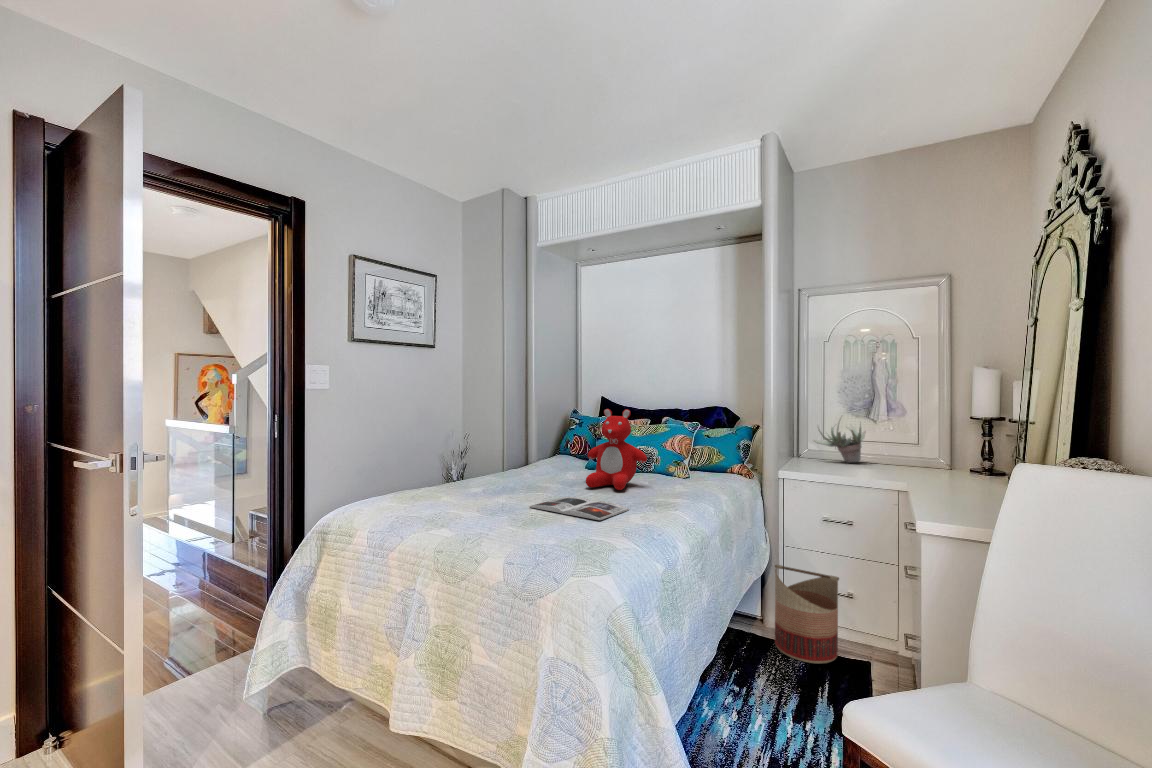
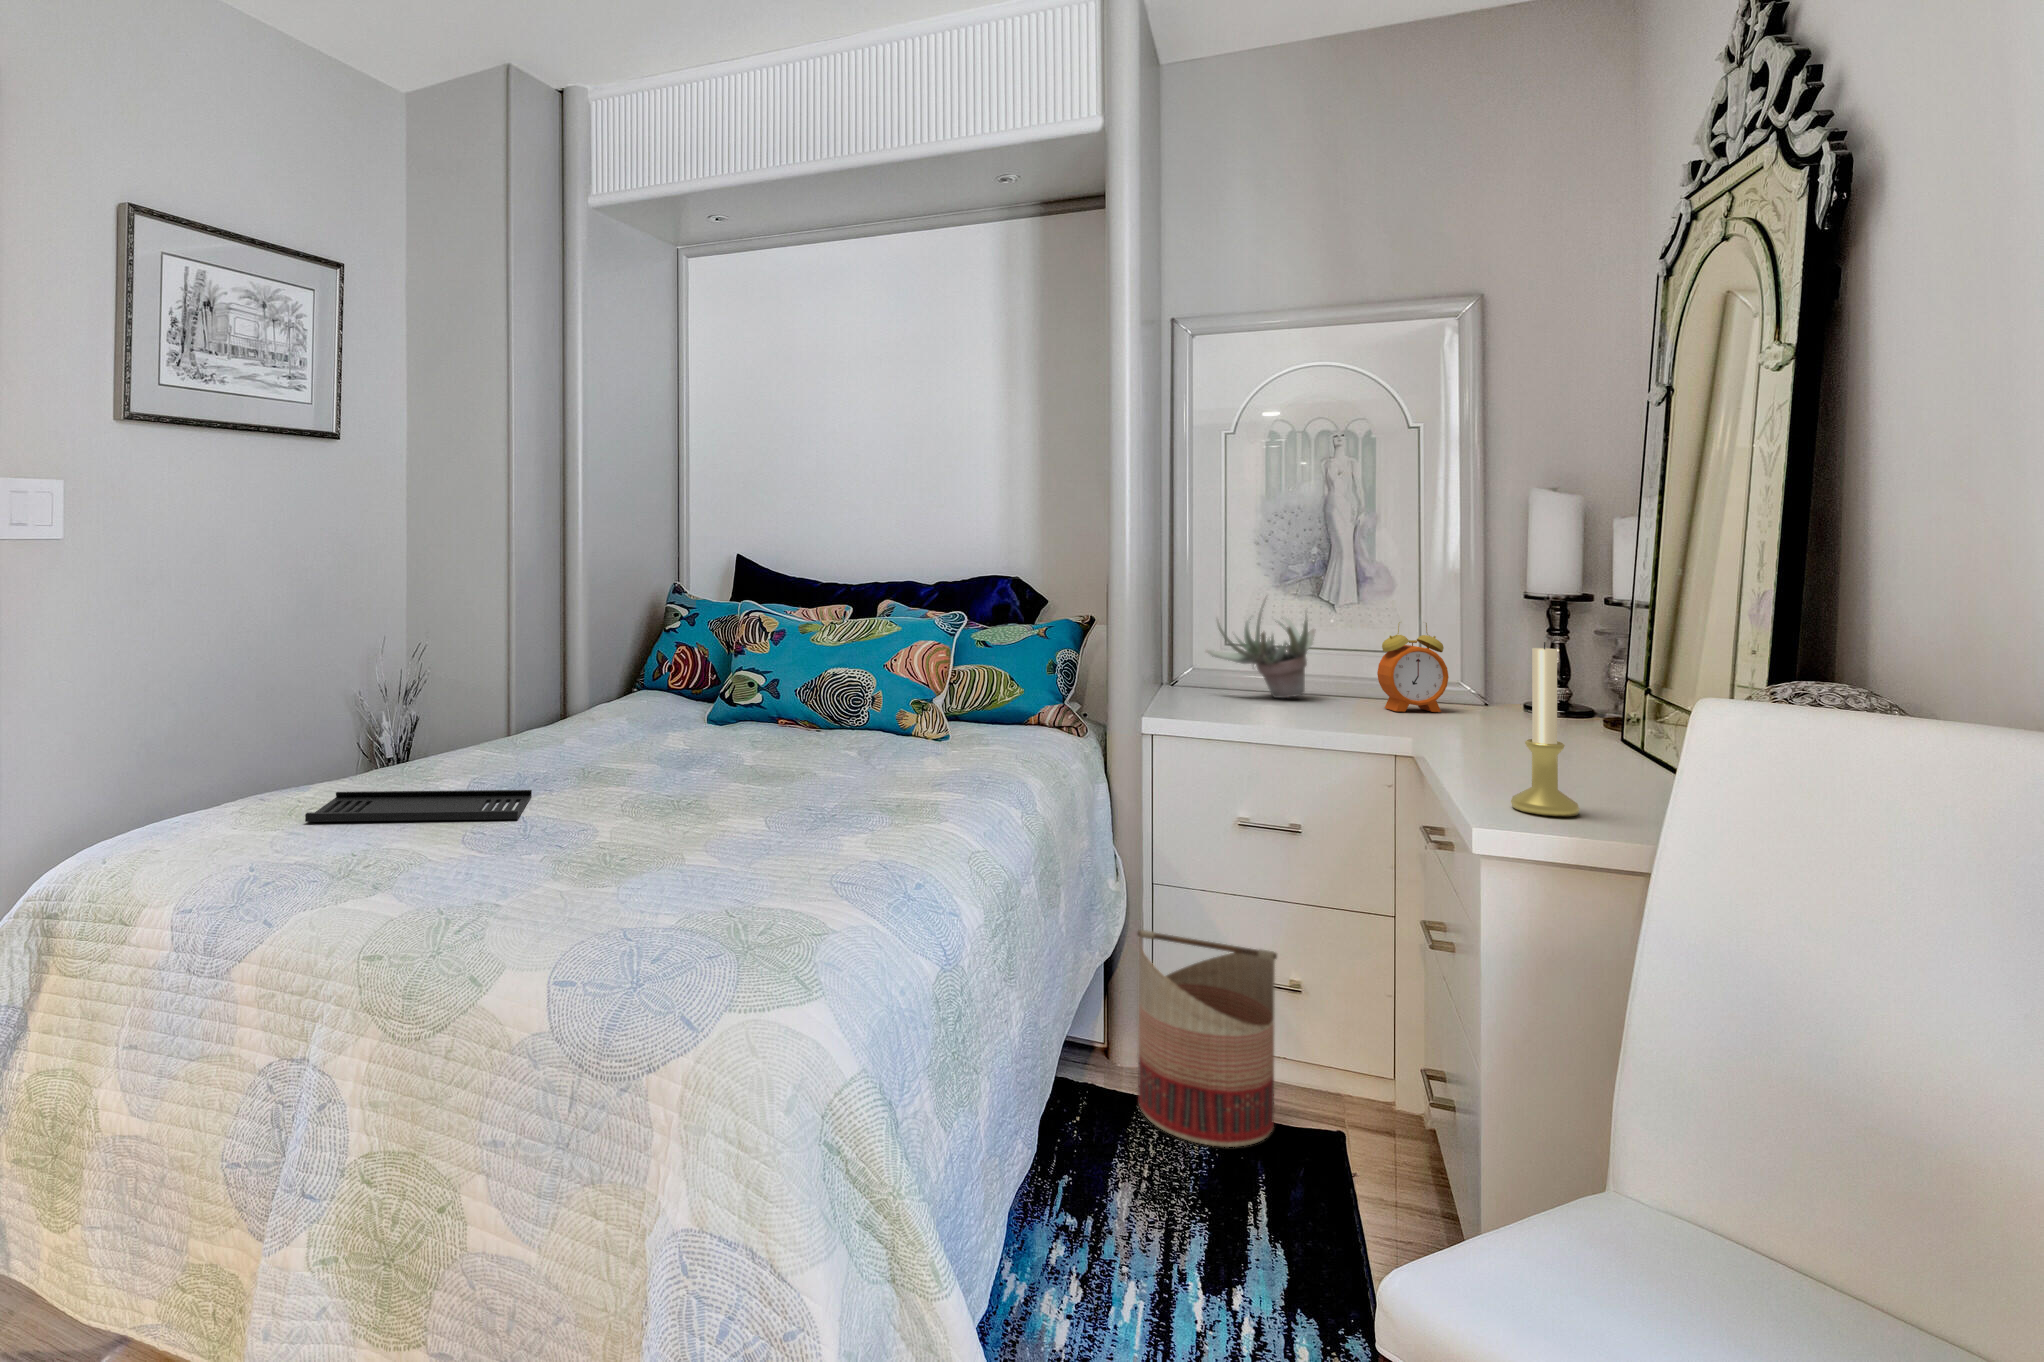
teddy bear: present [586,409,647,490] -> none [717,585,858,775]
alarm clock: none [895,428,930,470] -> present [1377,622,1449,712]
candle holder: none [940,437,972,517] -> present [1511,642,1580,816]
tray: none [417,491,507,504] -> present [305,790,532,822]
magazine: present [530,497,629,520] -> none [591,796,832,853]

